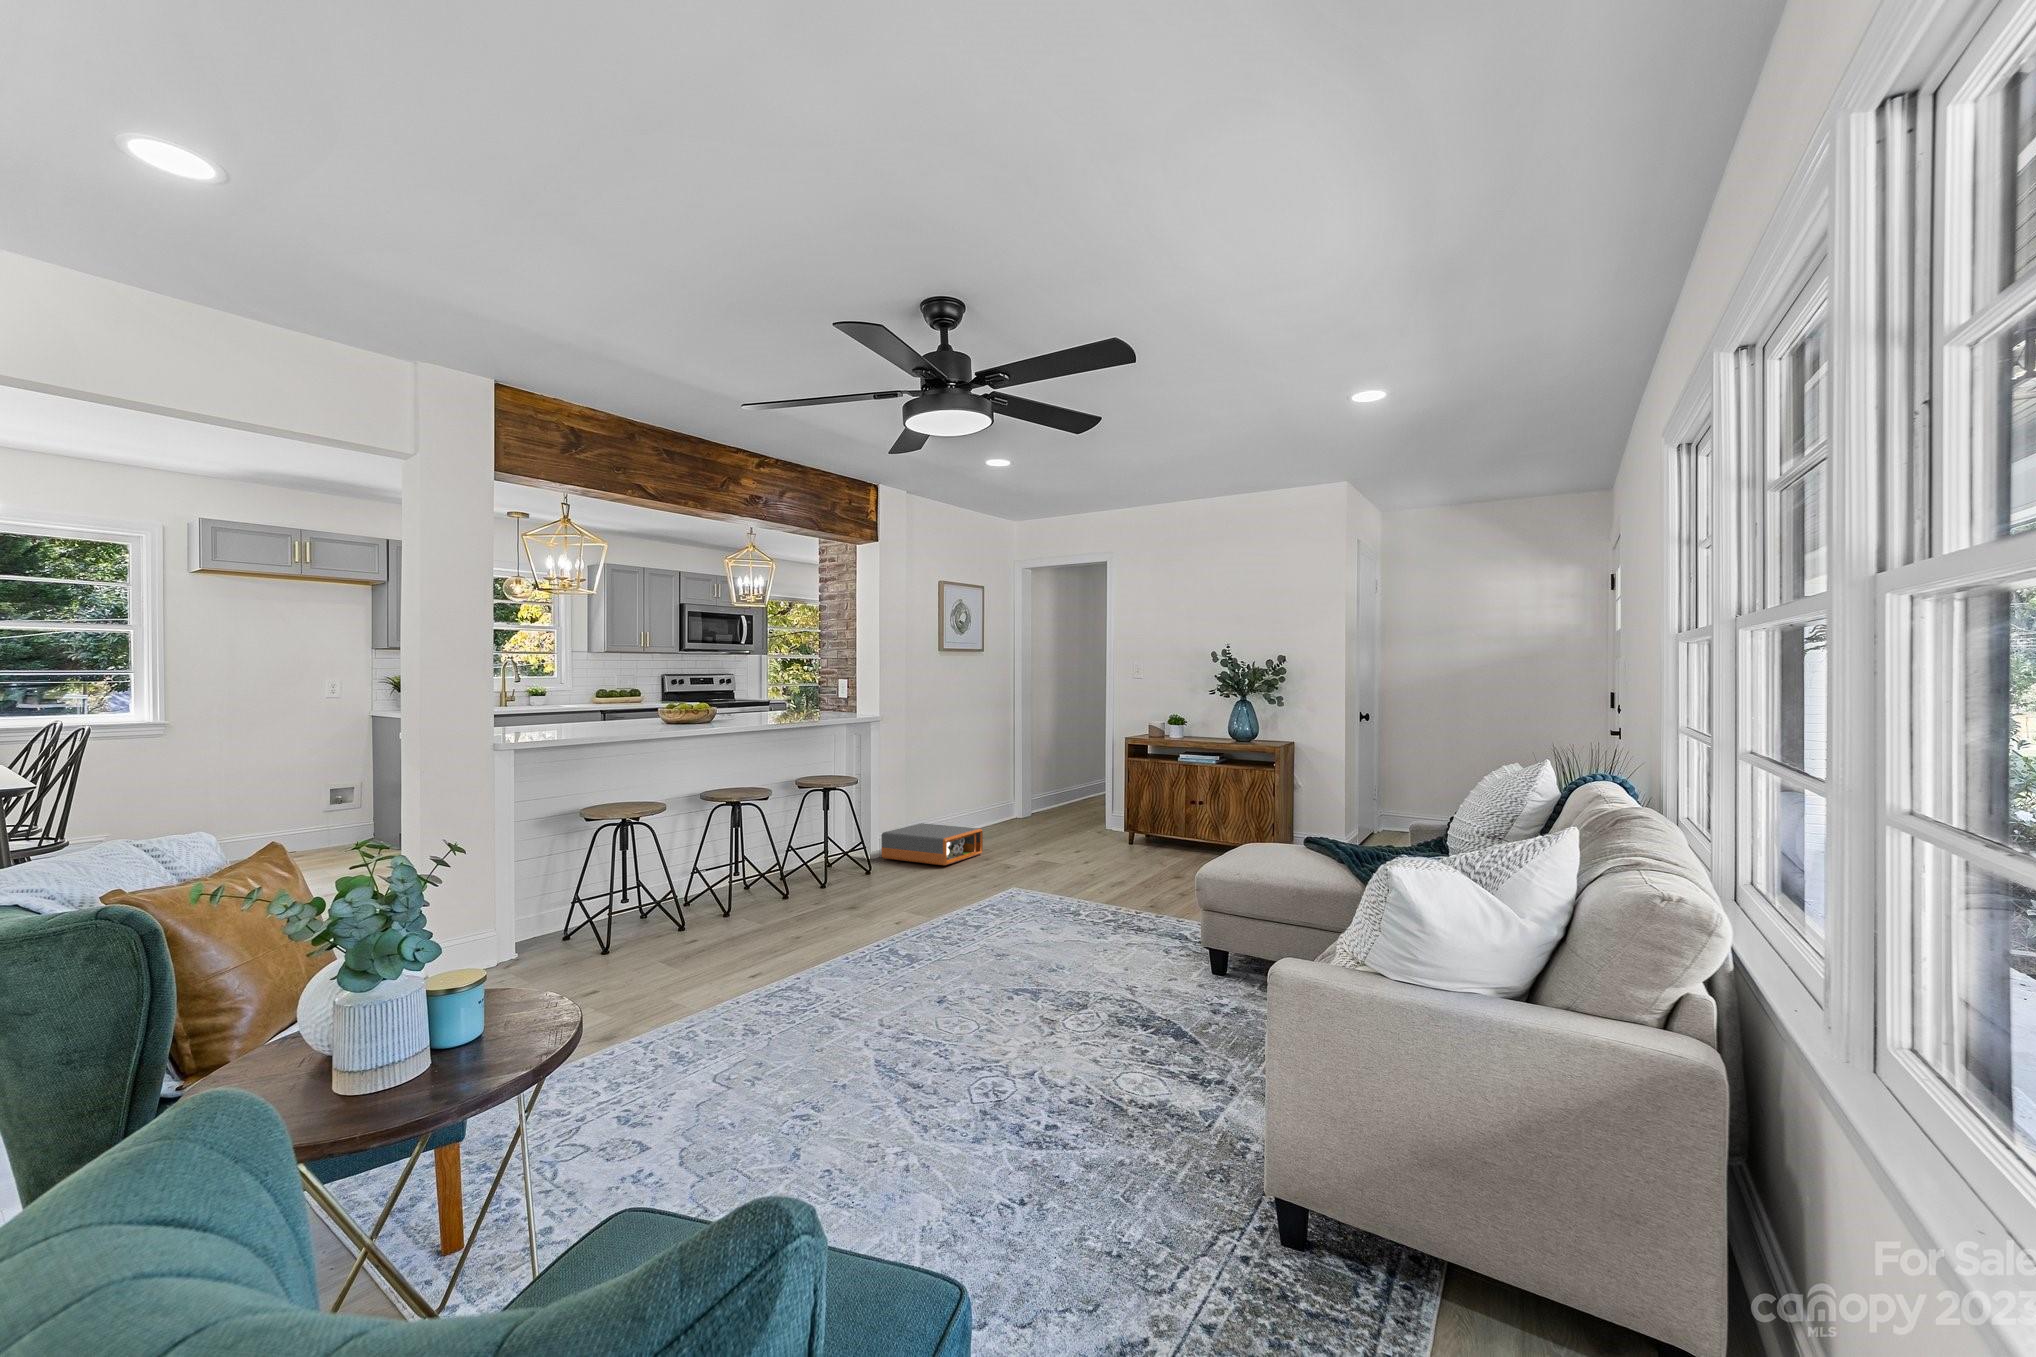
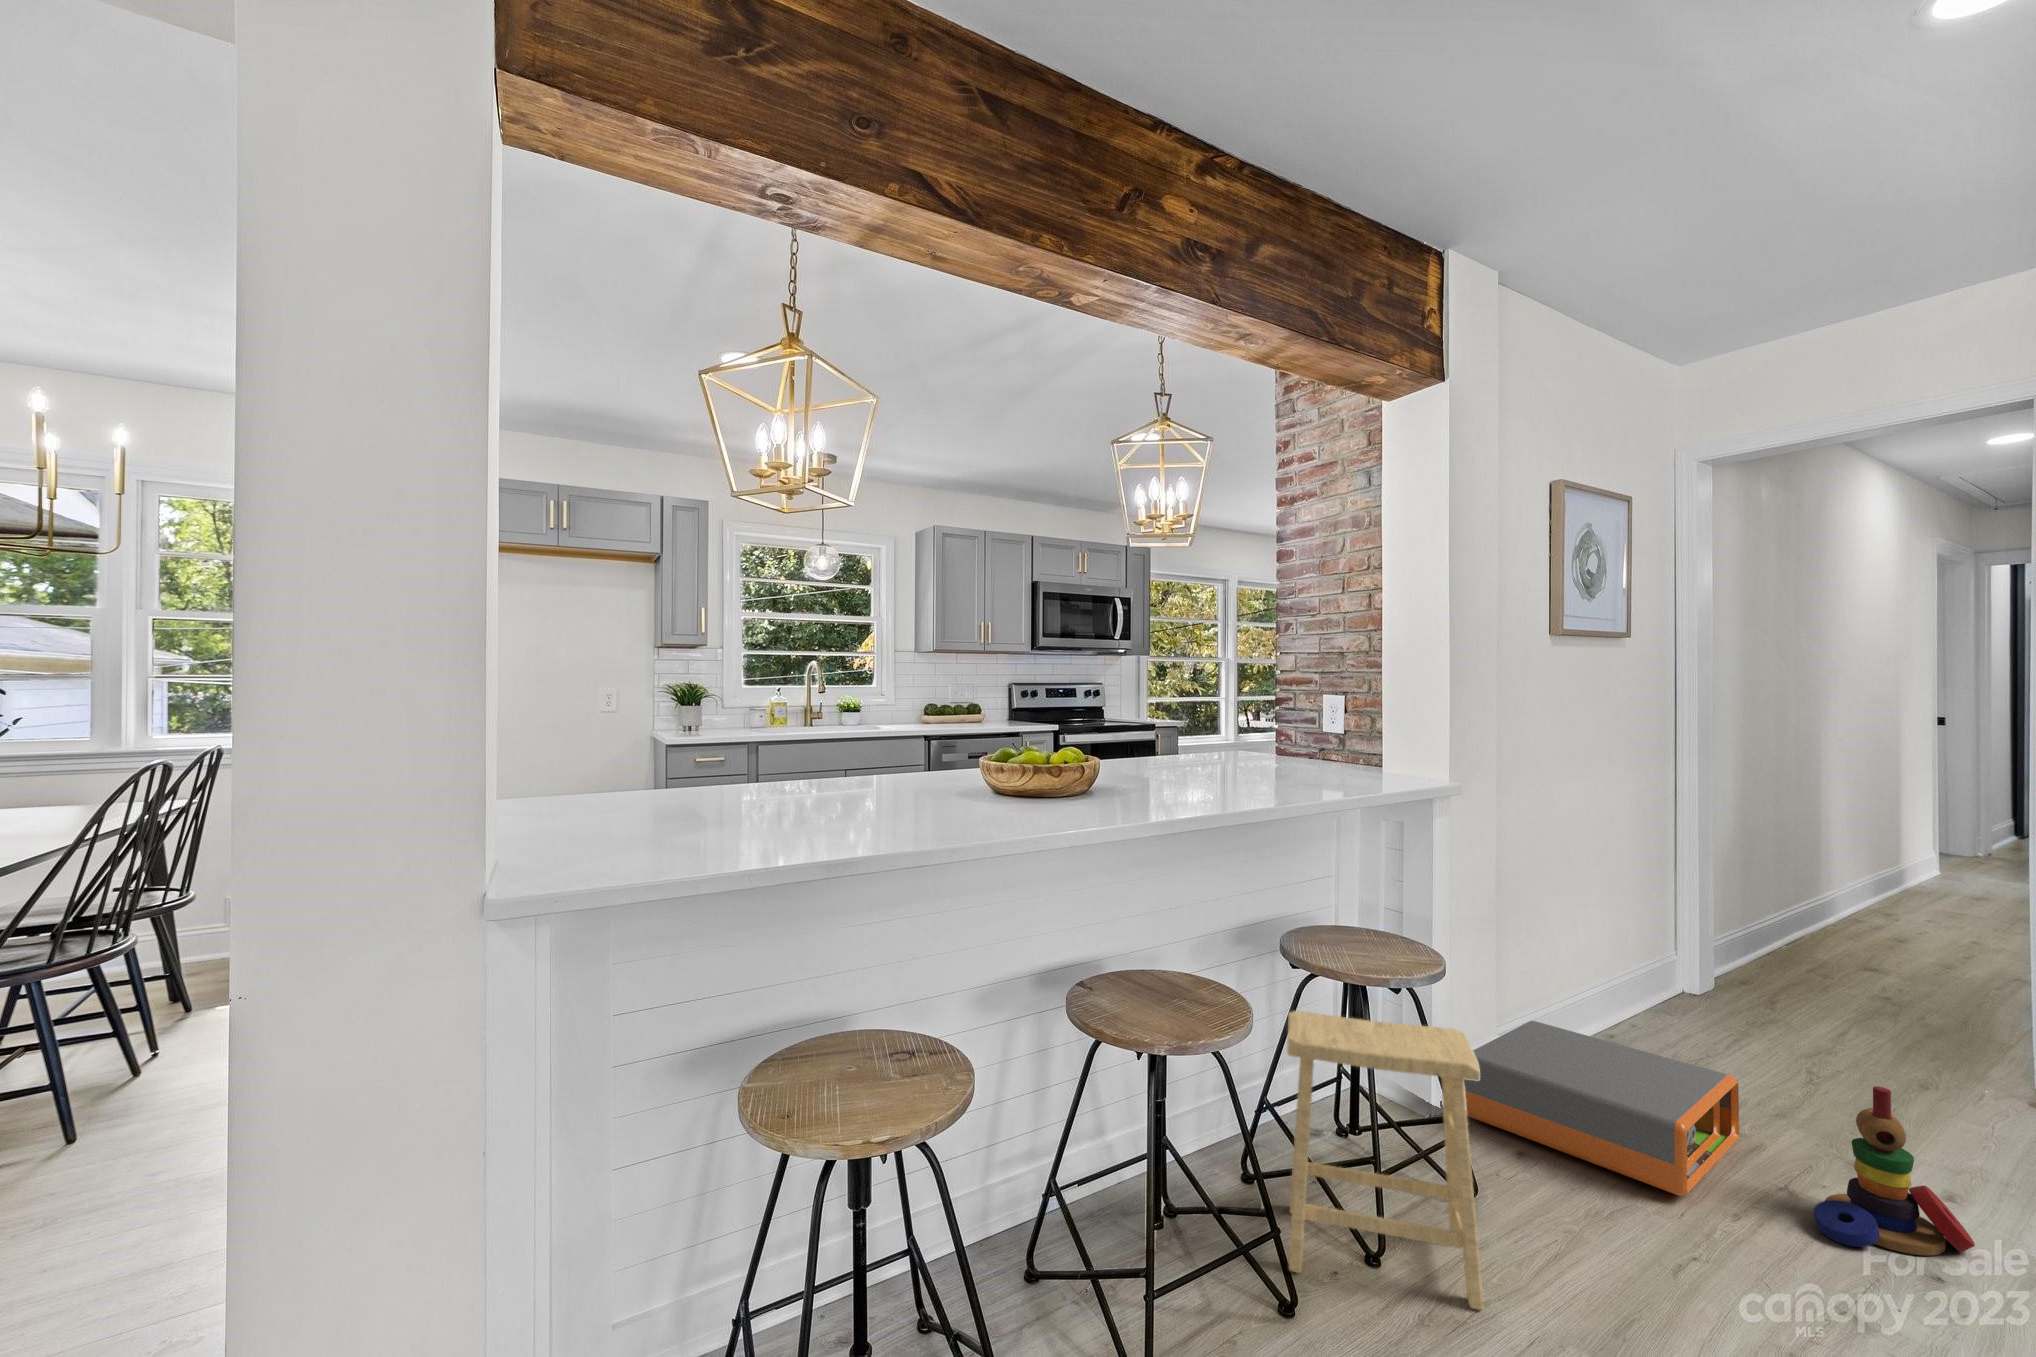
footstool: none [789,804,859,894] -> present [1287,1011,1483,1310]
stacking toy: none [984,817,1028,869] -> present [1814,1086,1975,1256]

